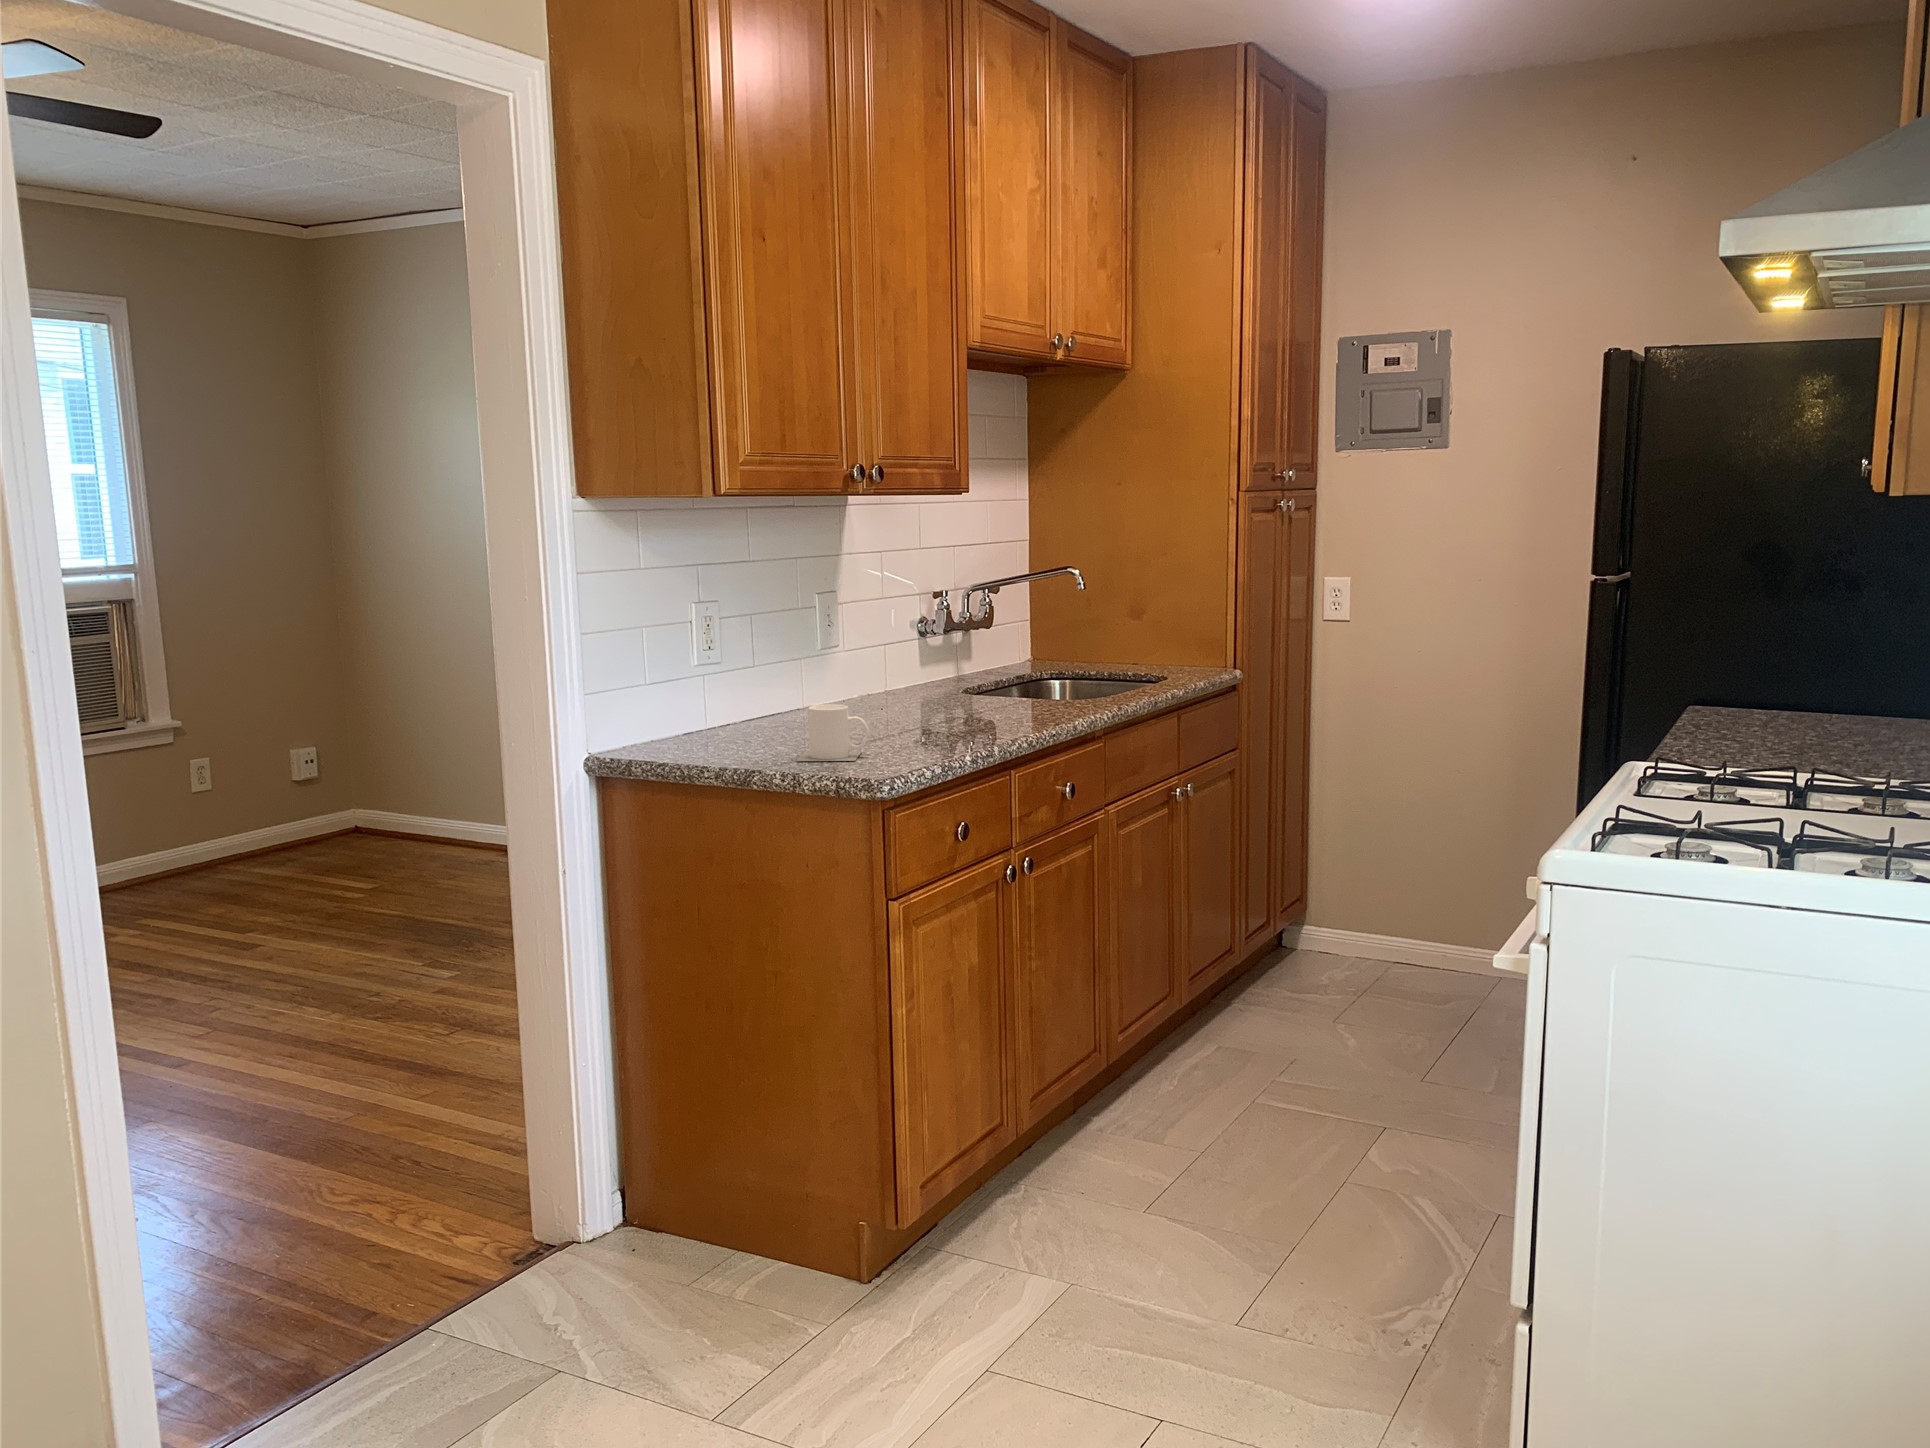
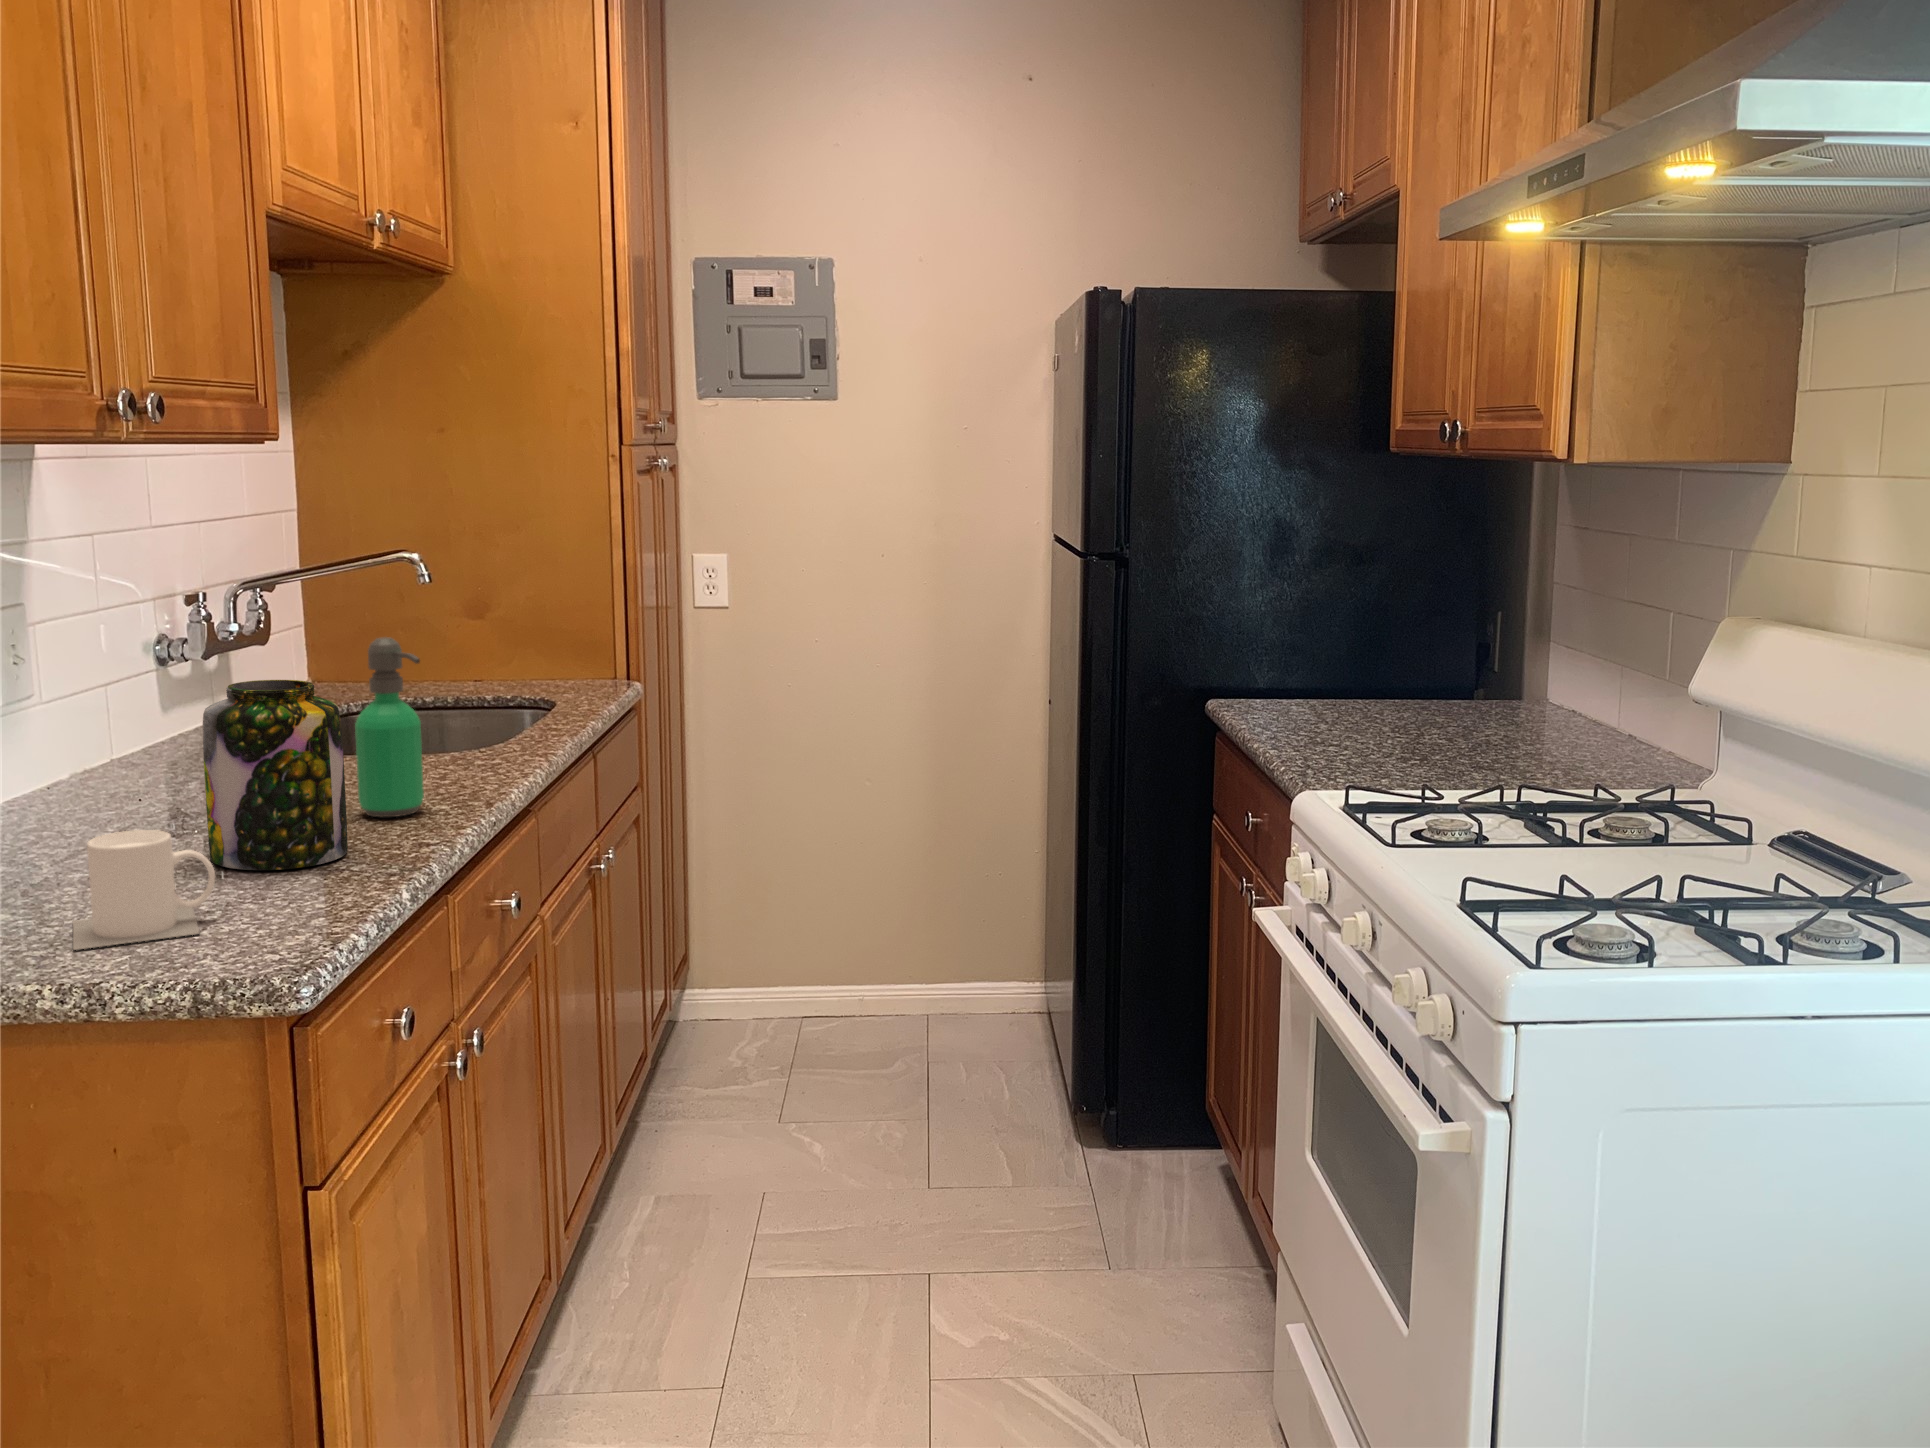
soap dispenser: none [985,612,1024,725] -> present [355,637,424,817]
jar: none [887,632,961,742] -> present [203,680,348,870]

